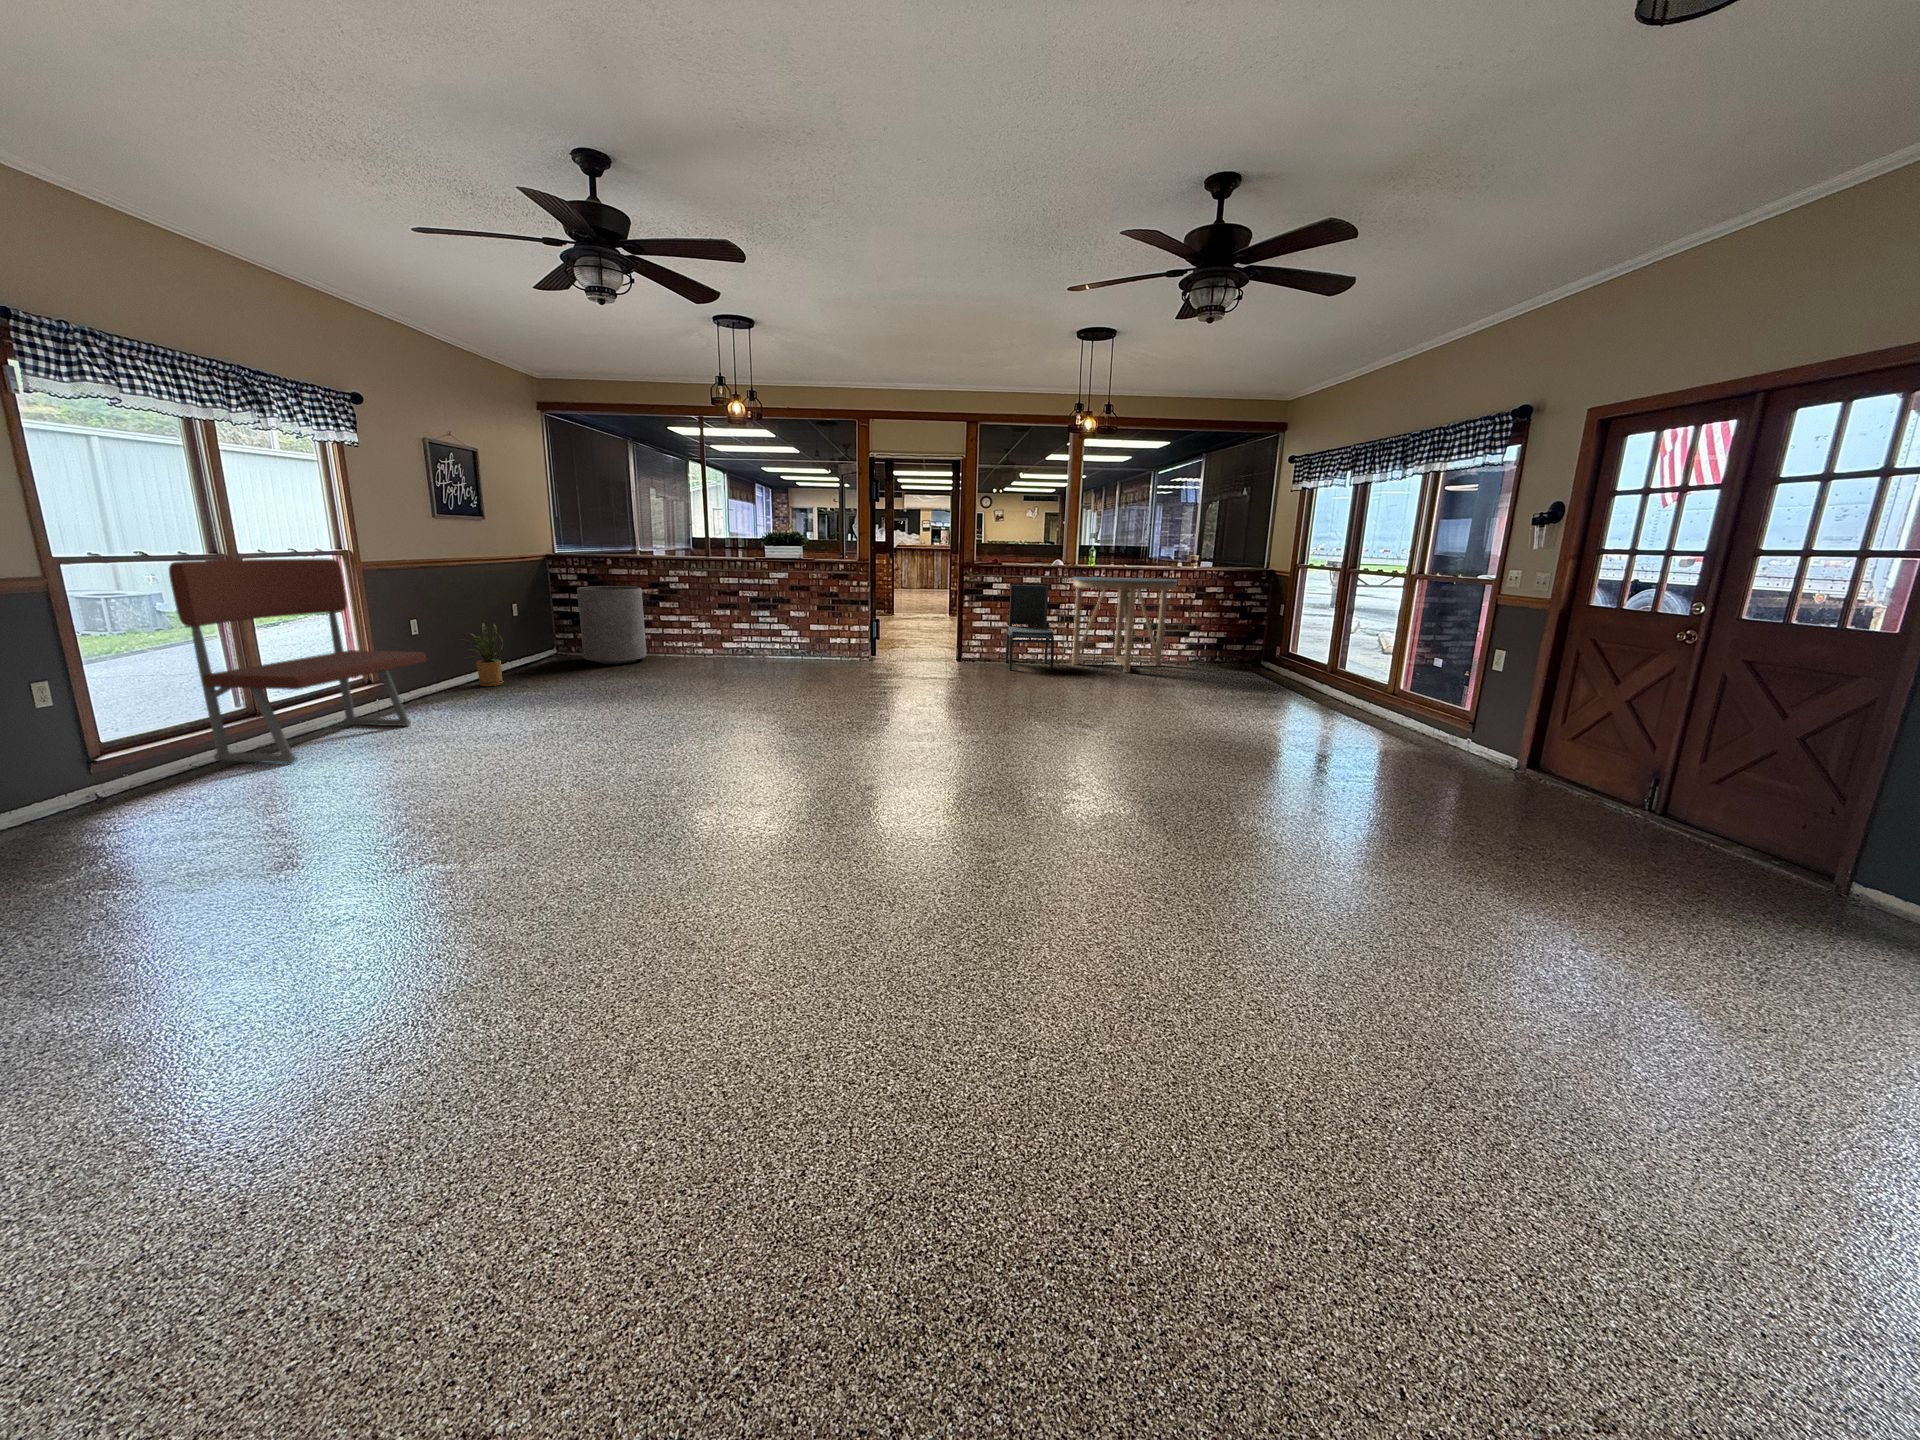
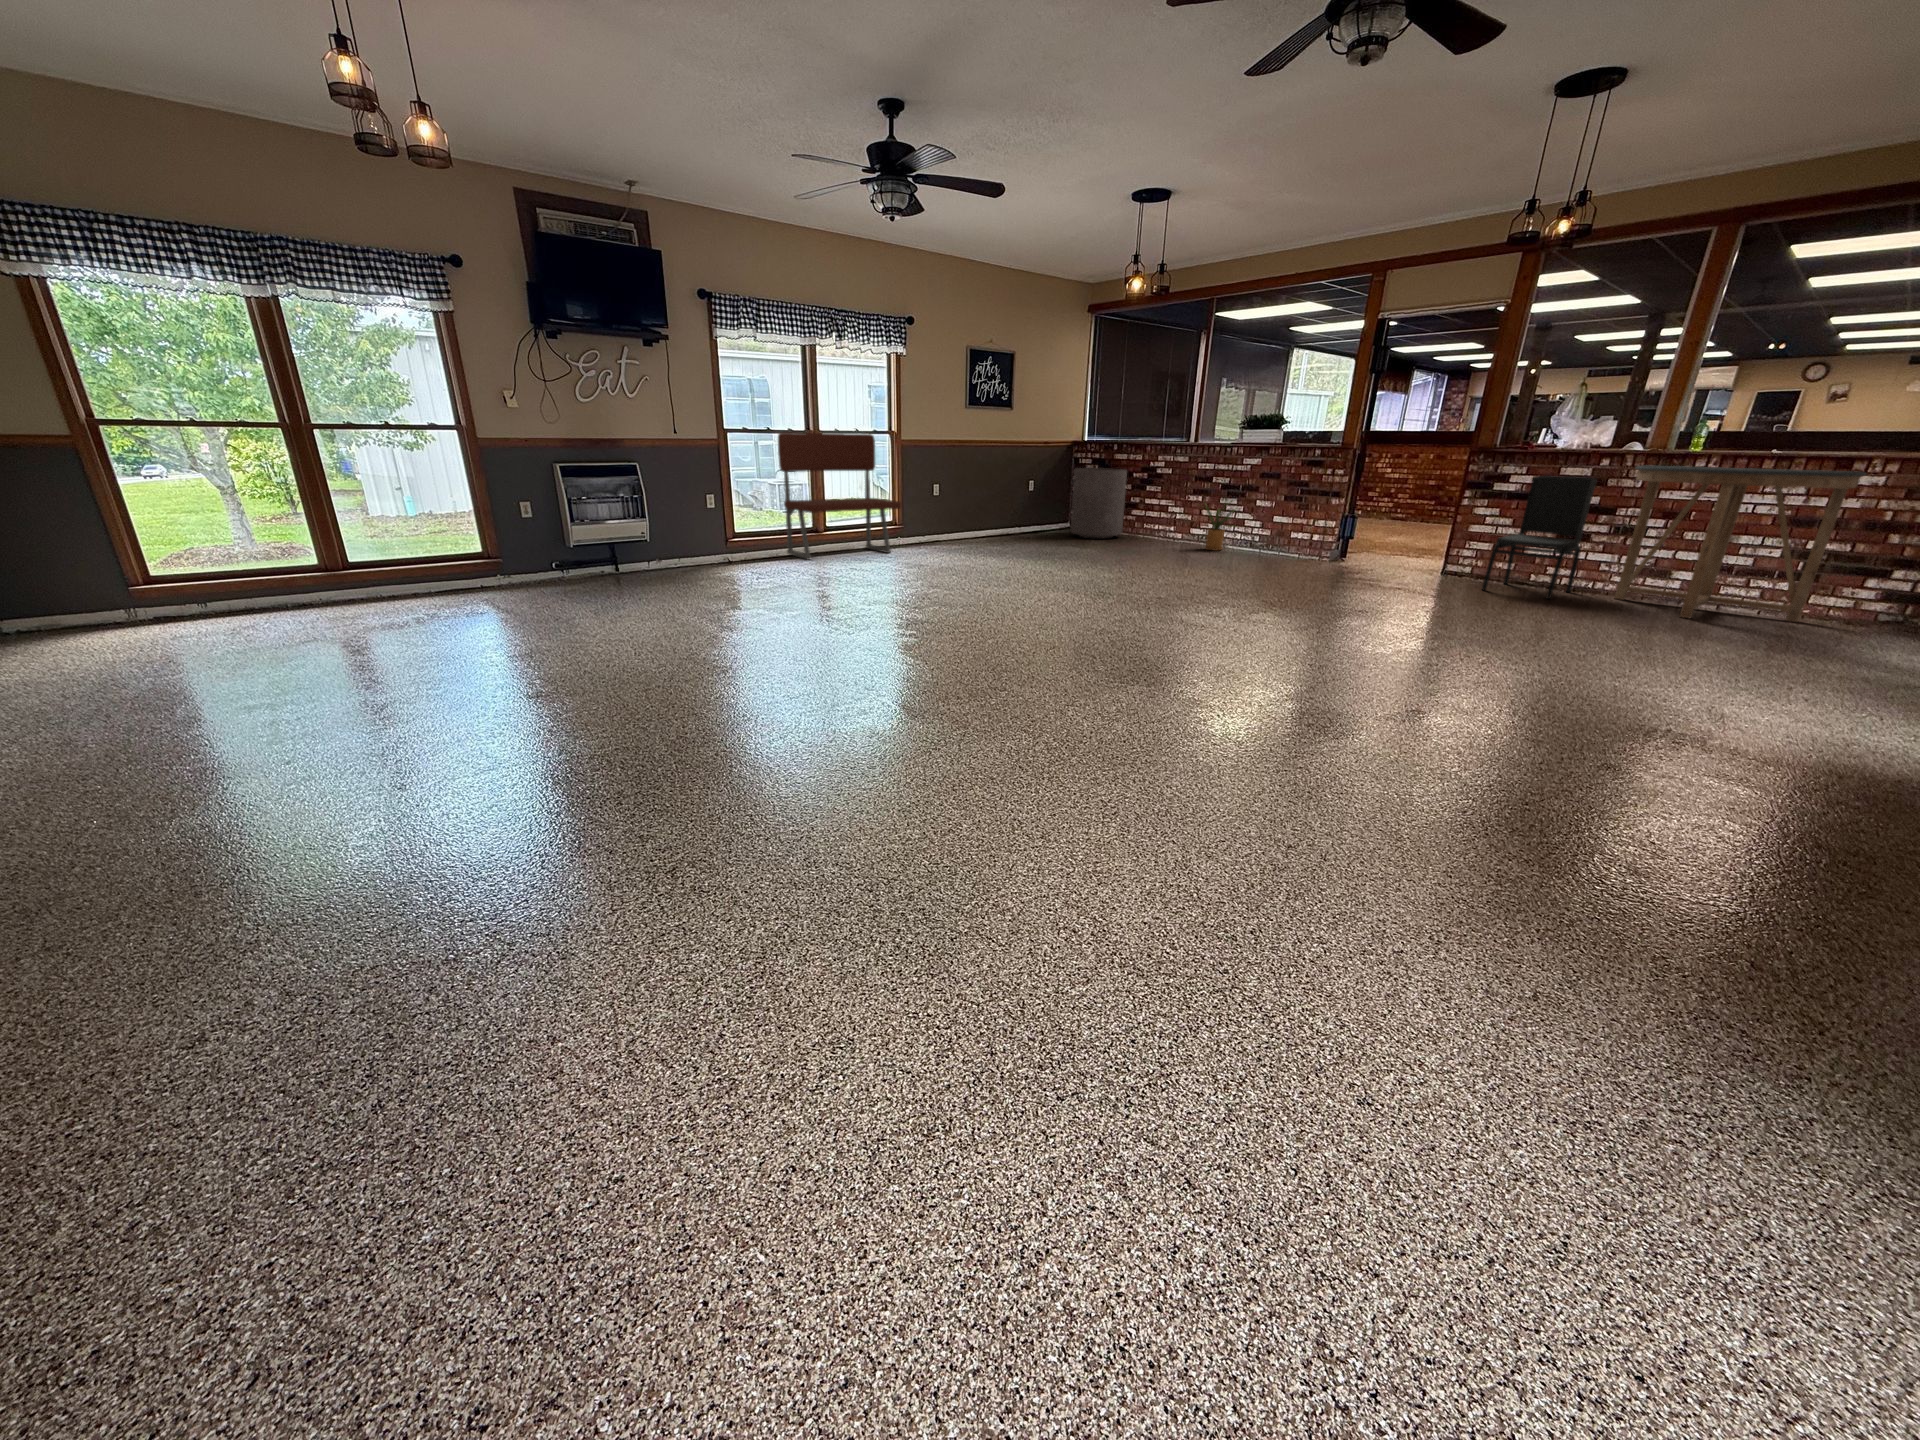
house plant: present [464,623,504,686] -> present [1205,501,1234,550]

